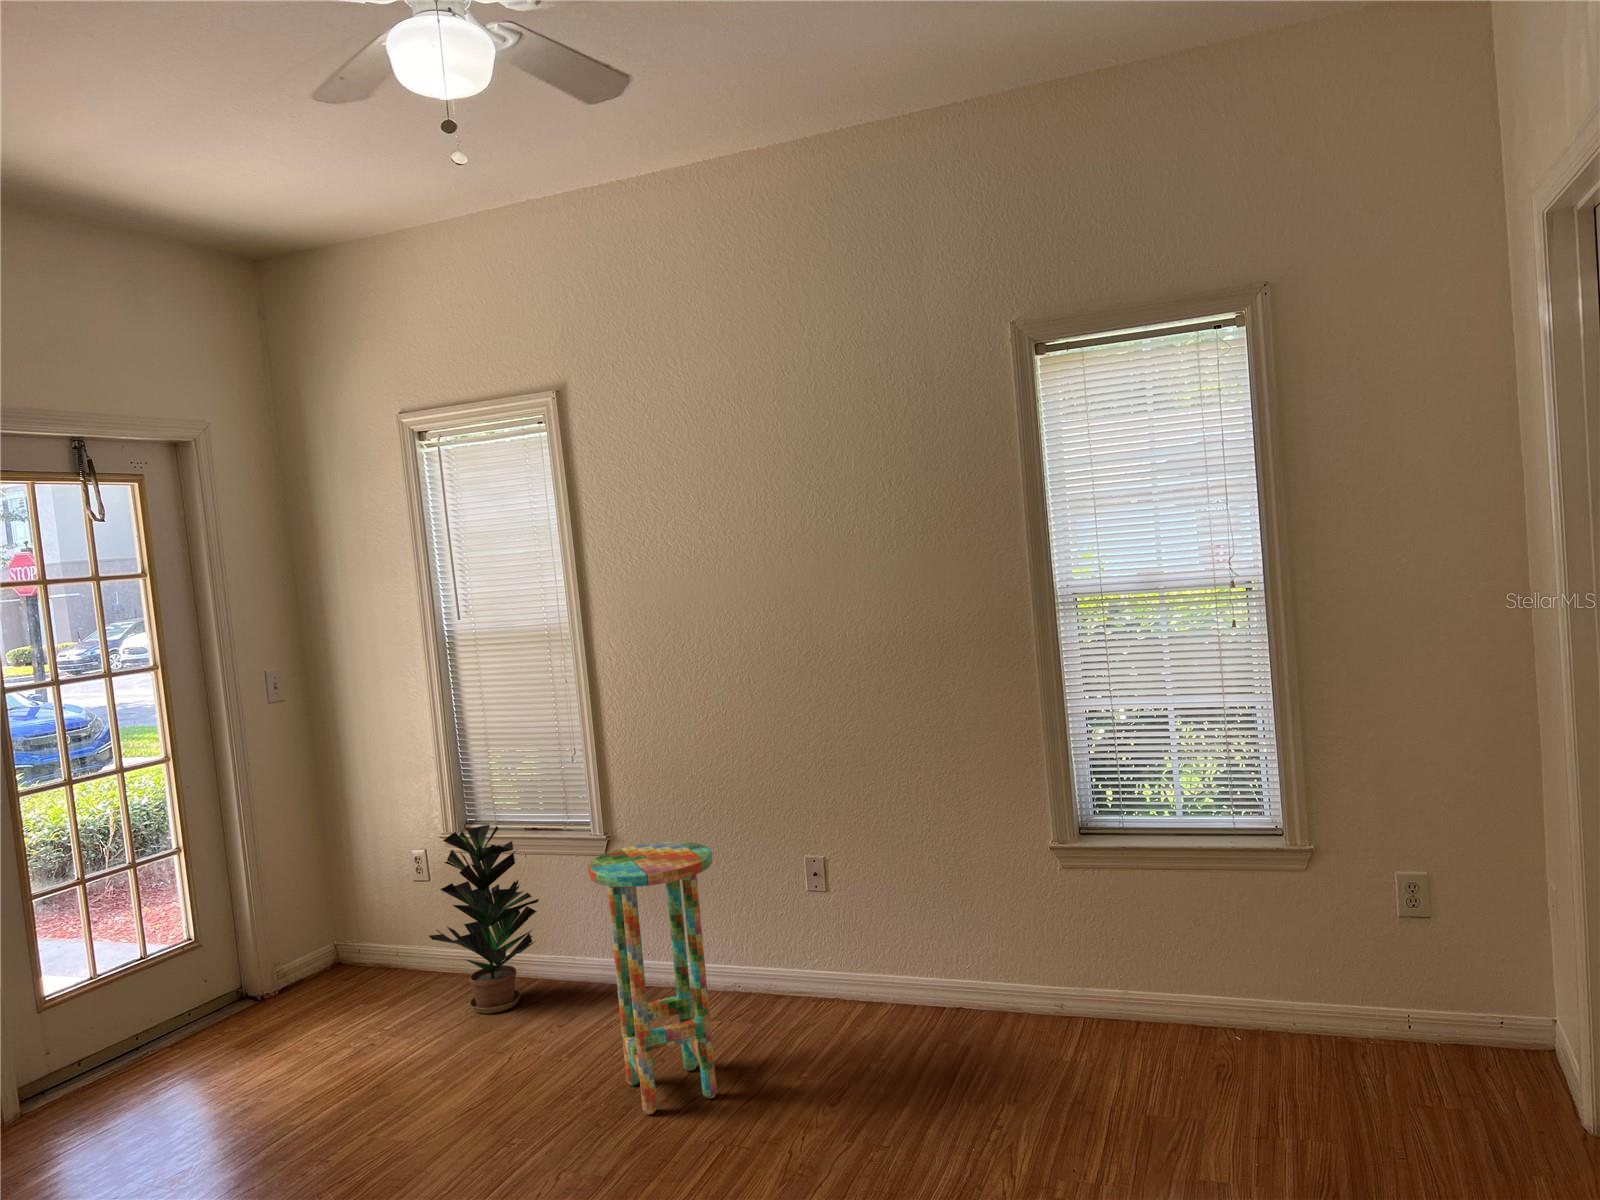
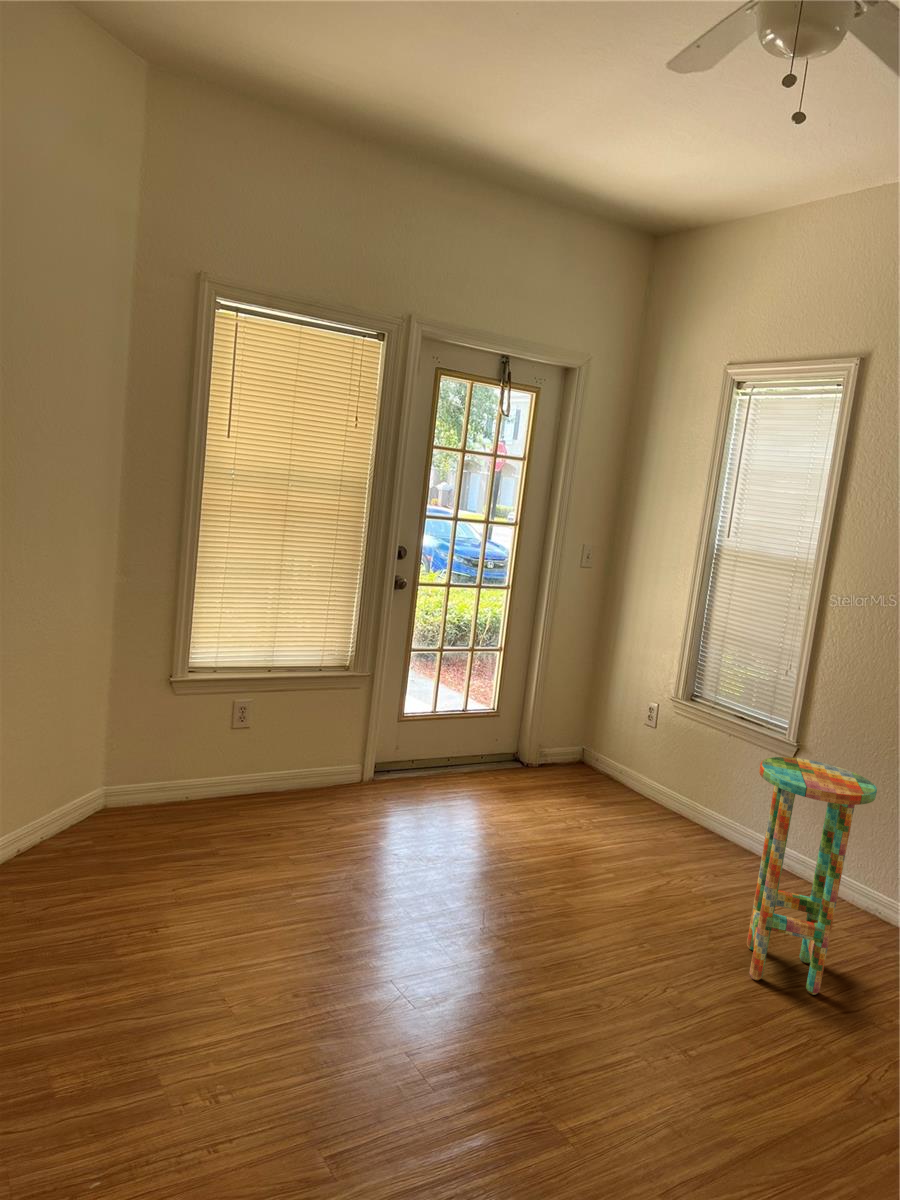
potted plant: present [429,825,539,1013] -> none [639,699,729,845]

